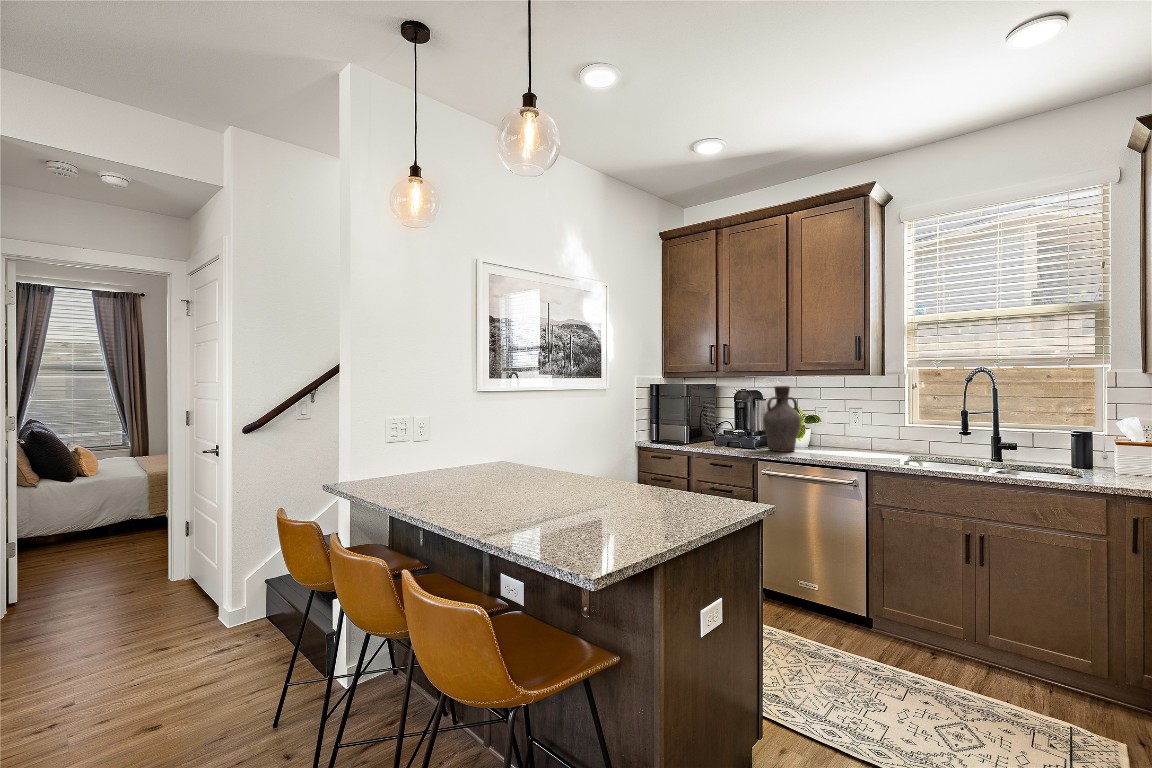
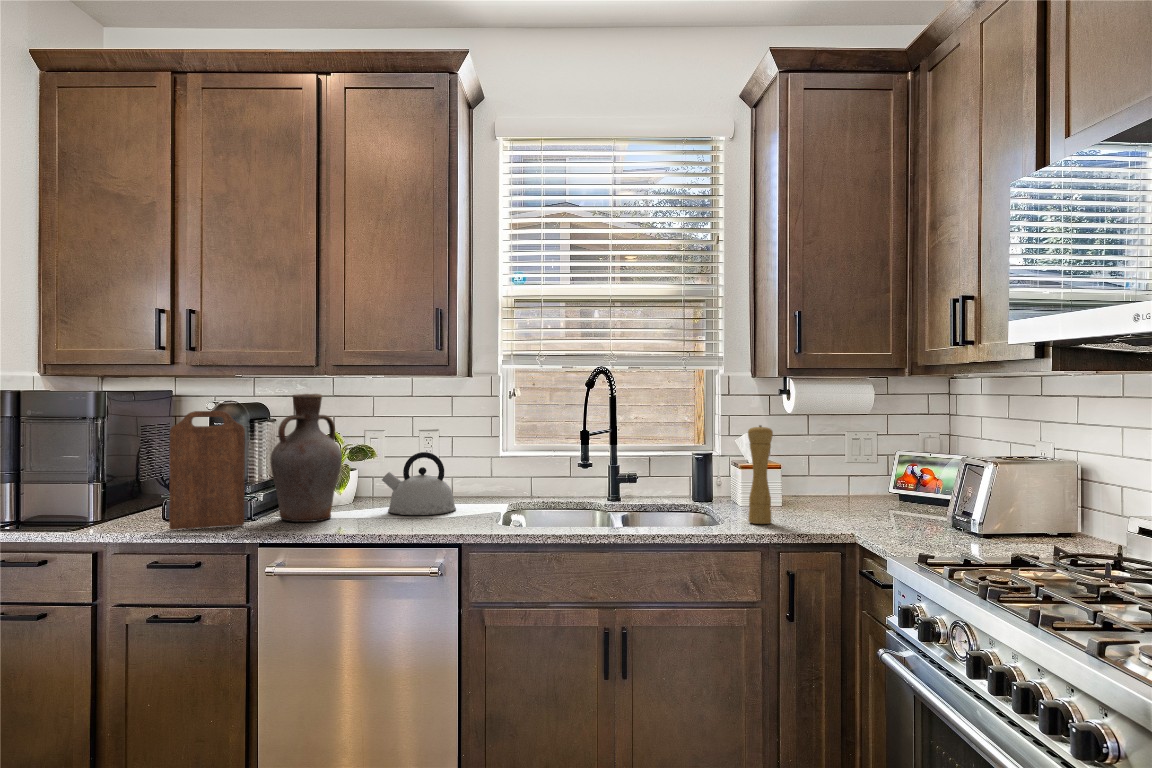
cutting board: none [717,394,751,450] -> present [169,411,245,530]
pepper mill: none [1100,410,1126,482] -> present [748,425,773,524]
kettle: none [824,420,871,455] -> present [382,452,456,515]

